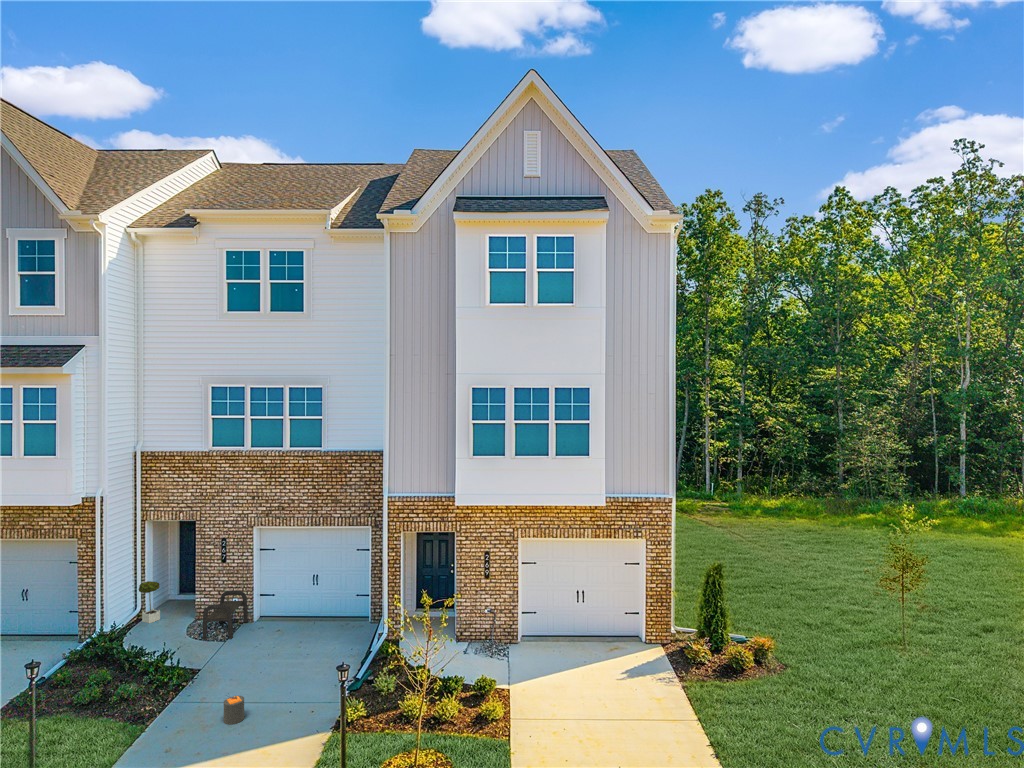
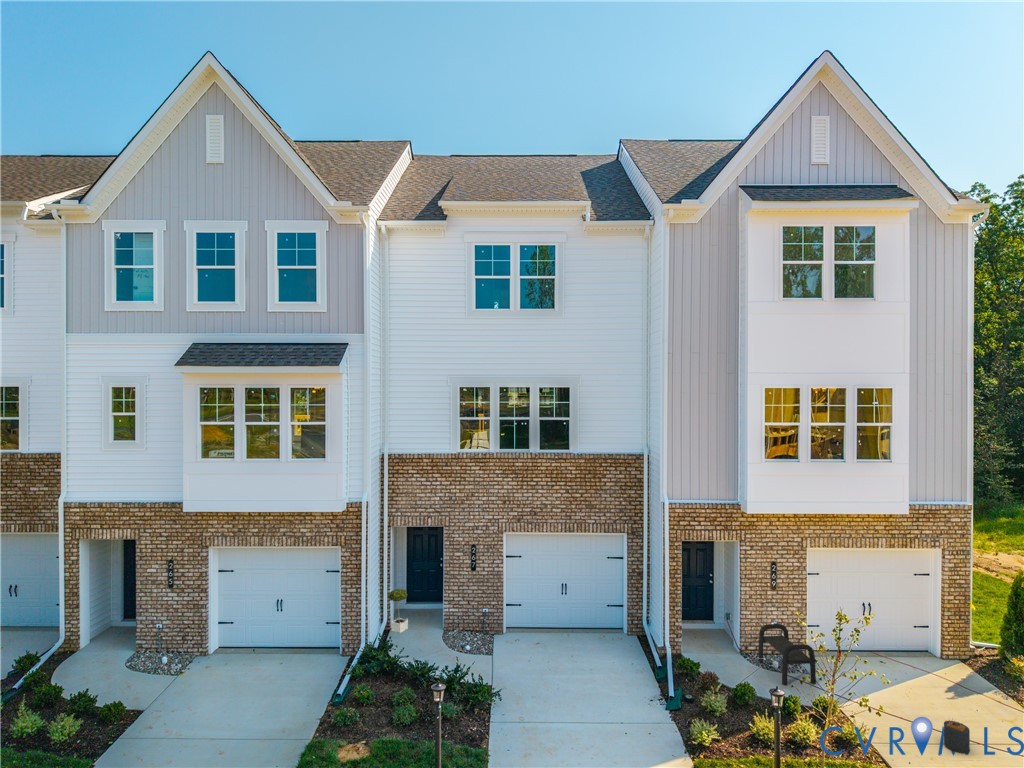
bench: present [202,591,248,640] -> present [758,624,816,685]
trash can: present [224,695,244,725] -> present [944,720,970,753]

